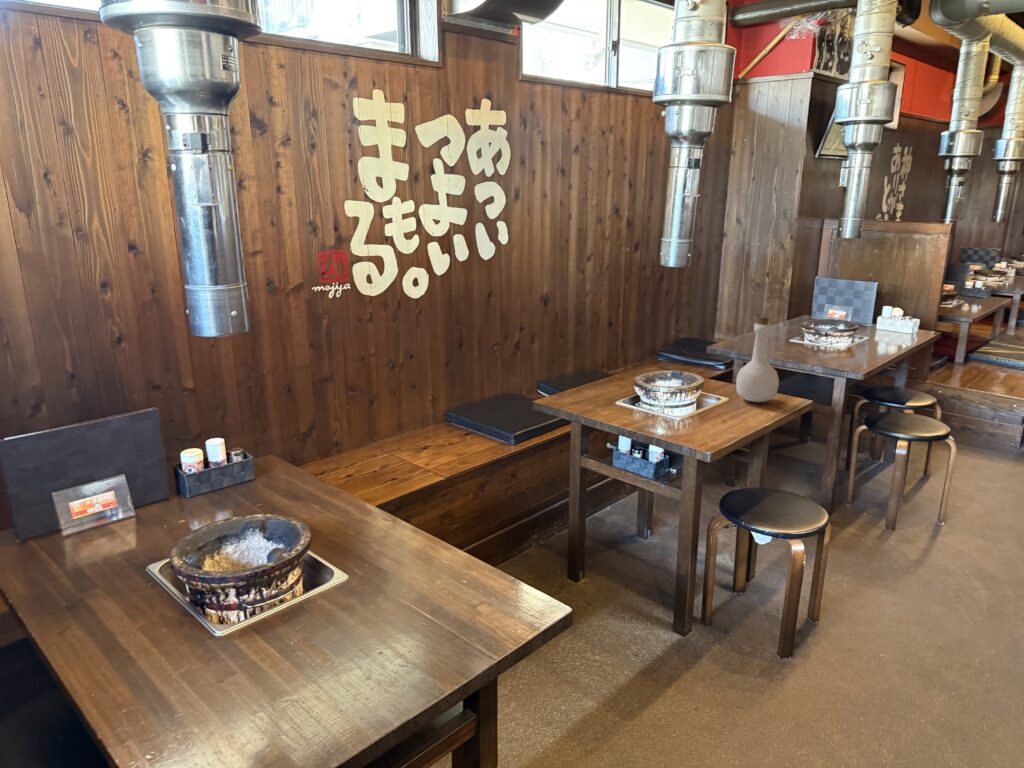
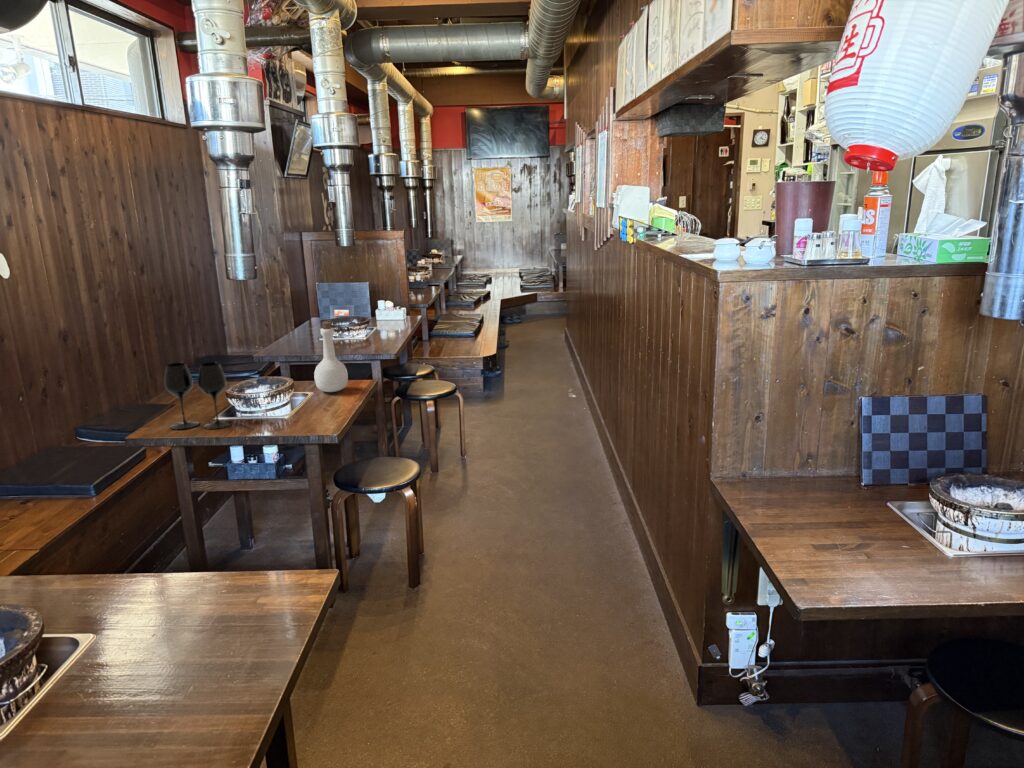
wine glass: none [568,336,626,414] -> present [164,362,232,429]

